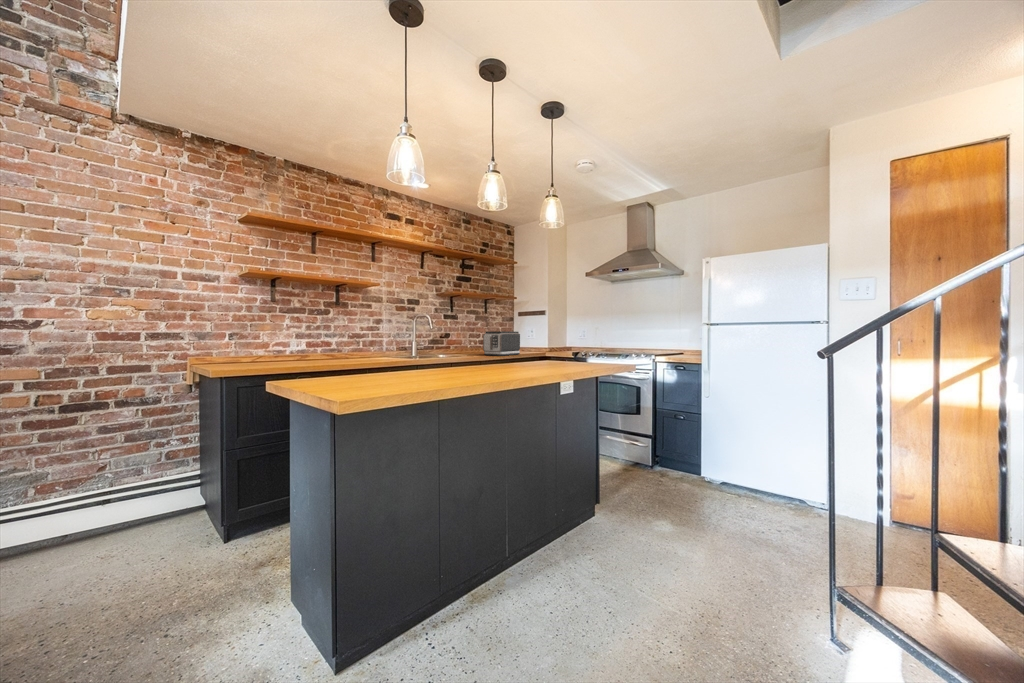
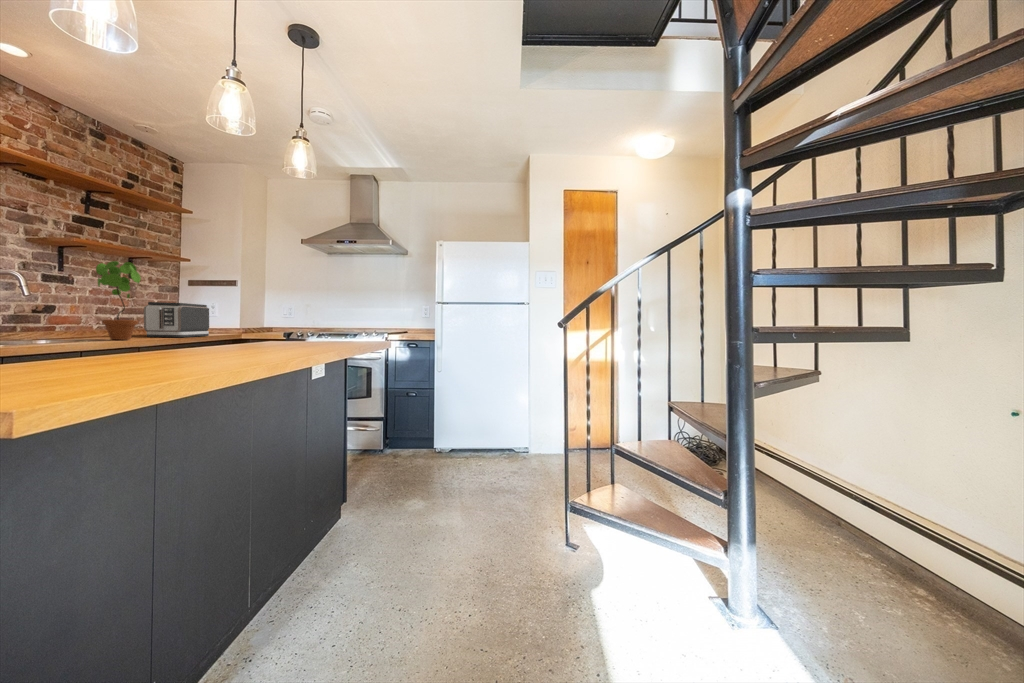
potted plant: none [458,307,478,358] -> present [96,261,141,340]

